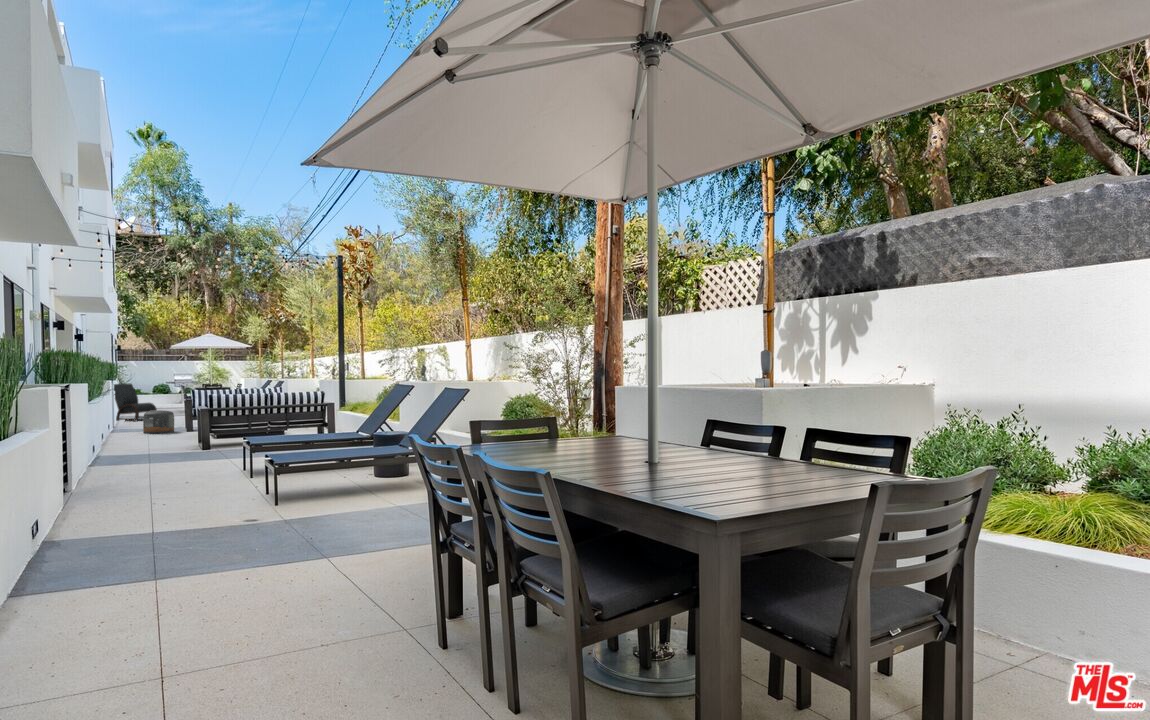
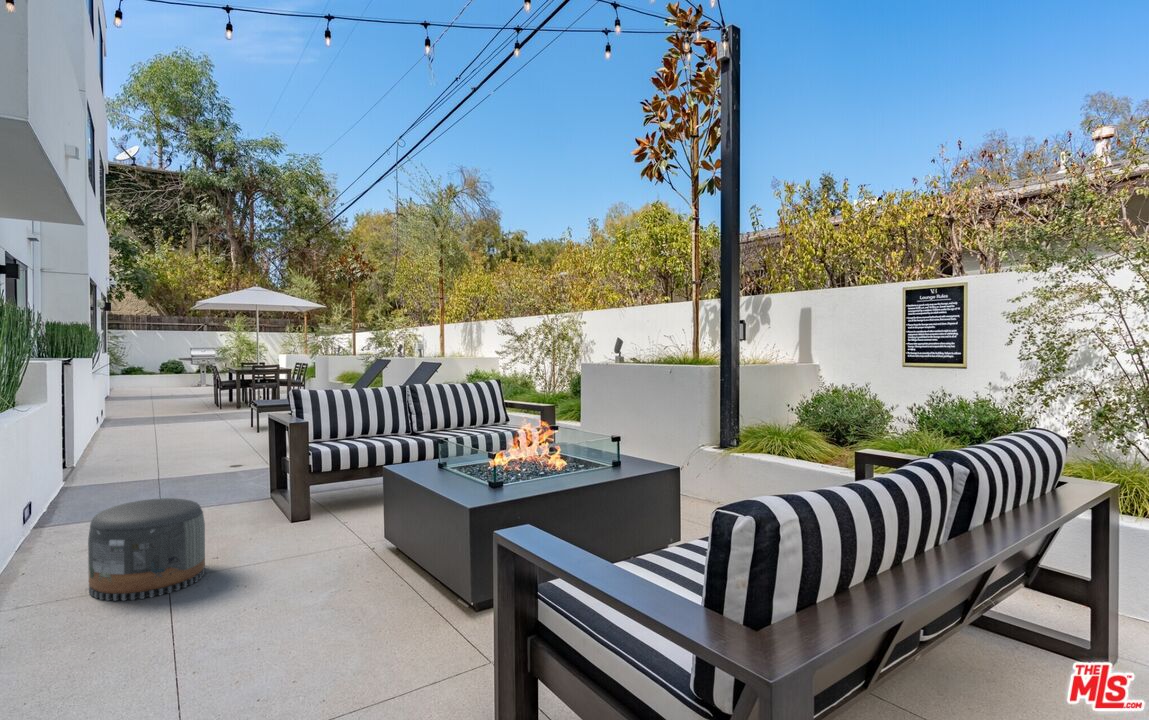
lounge chair: present [114,384,157,421] -> none [39,380,156,477]

